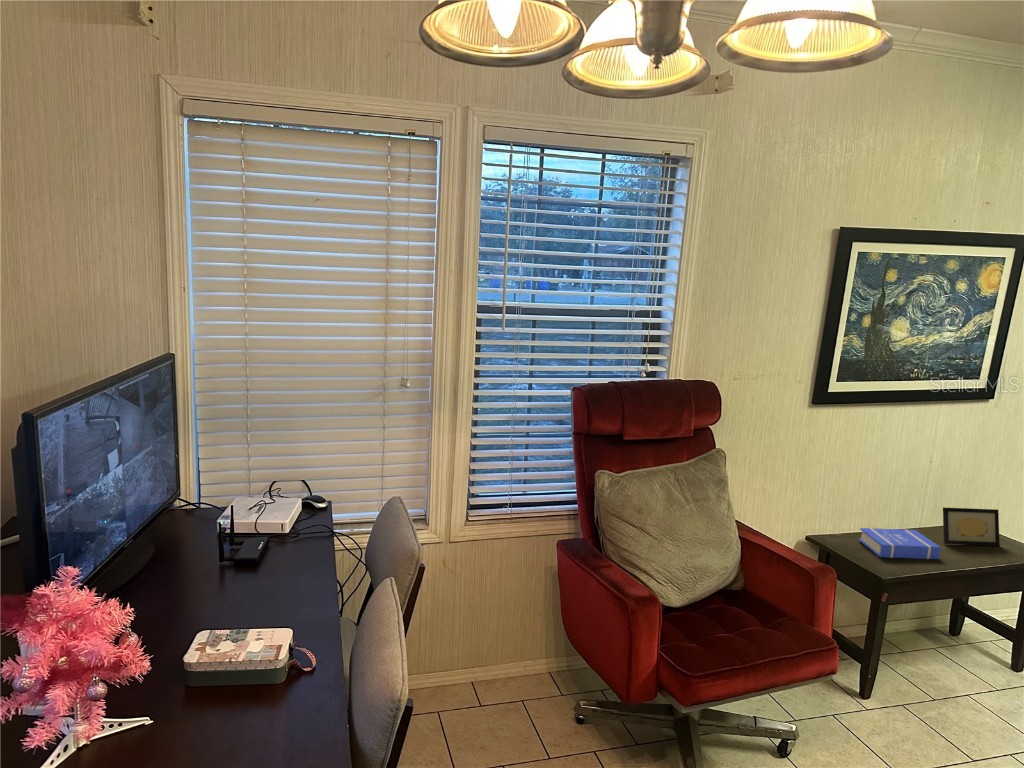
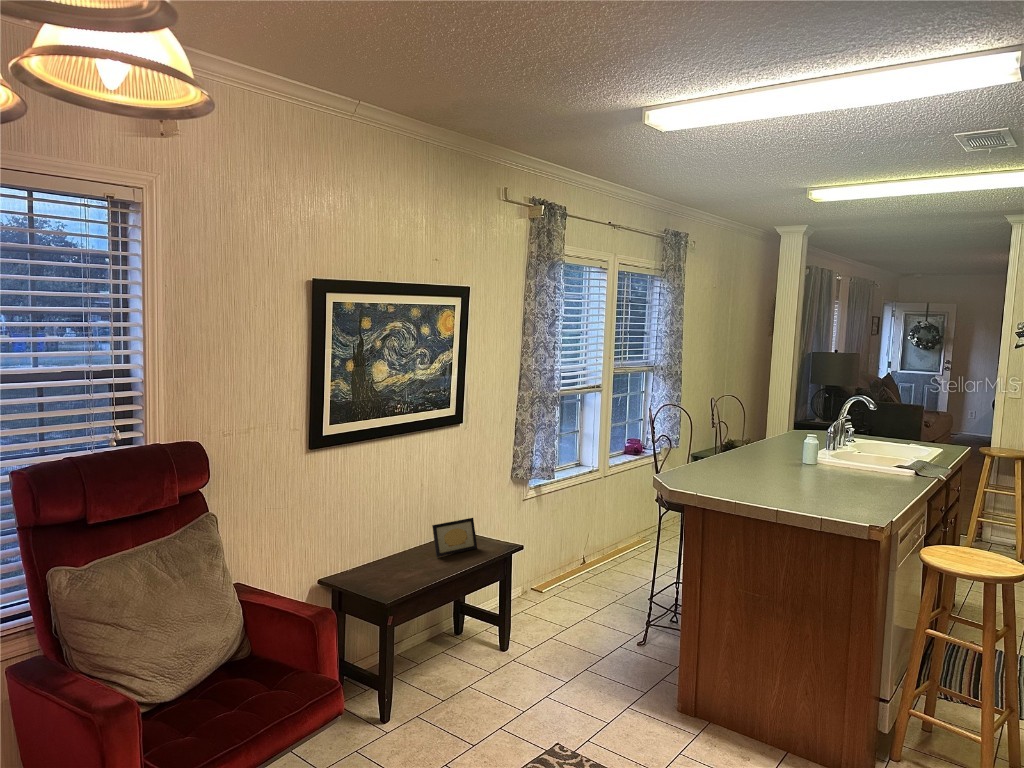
book: present [859,528,941,559] -> none [367,551,432,584]

